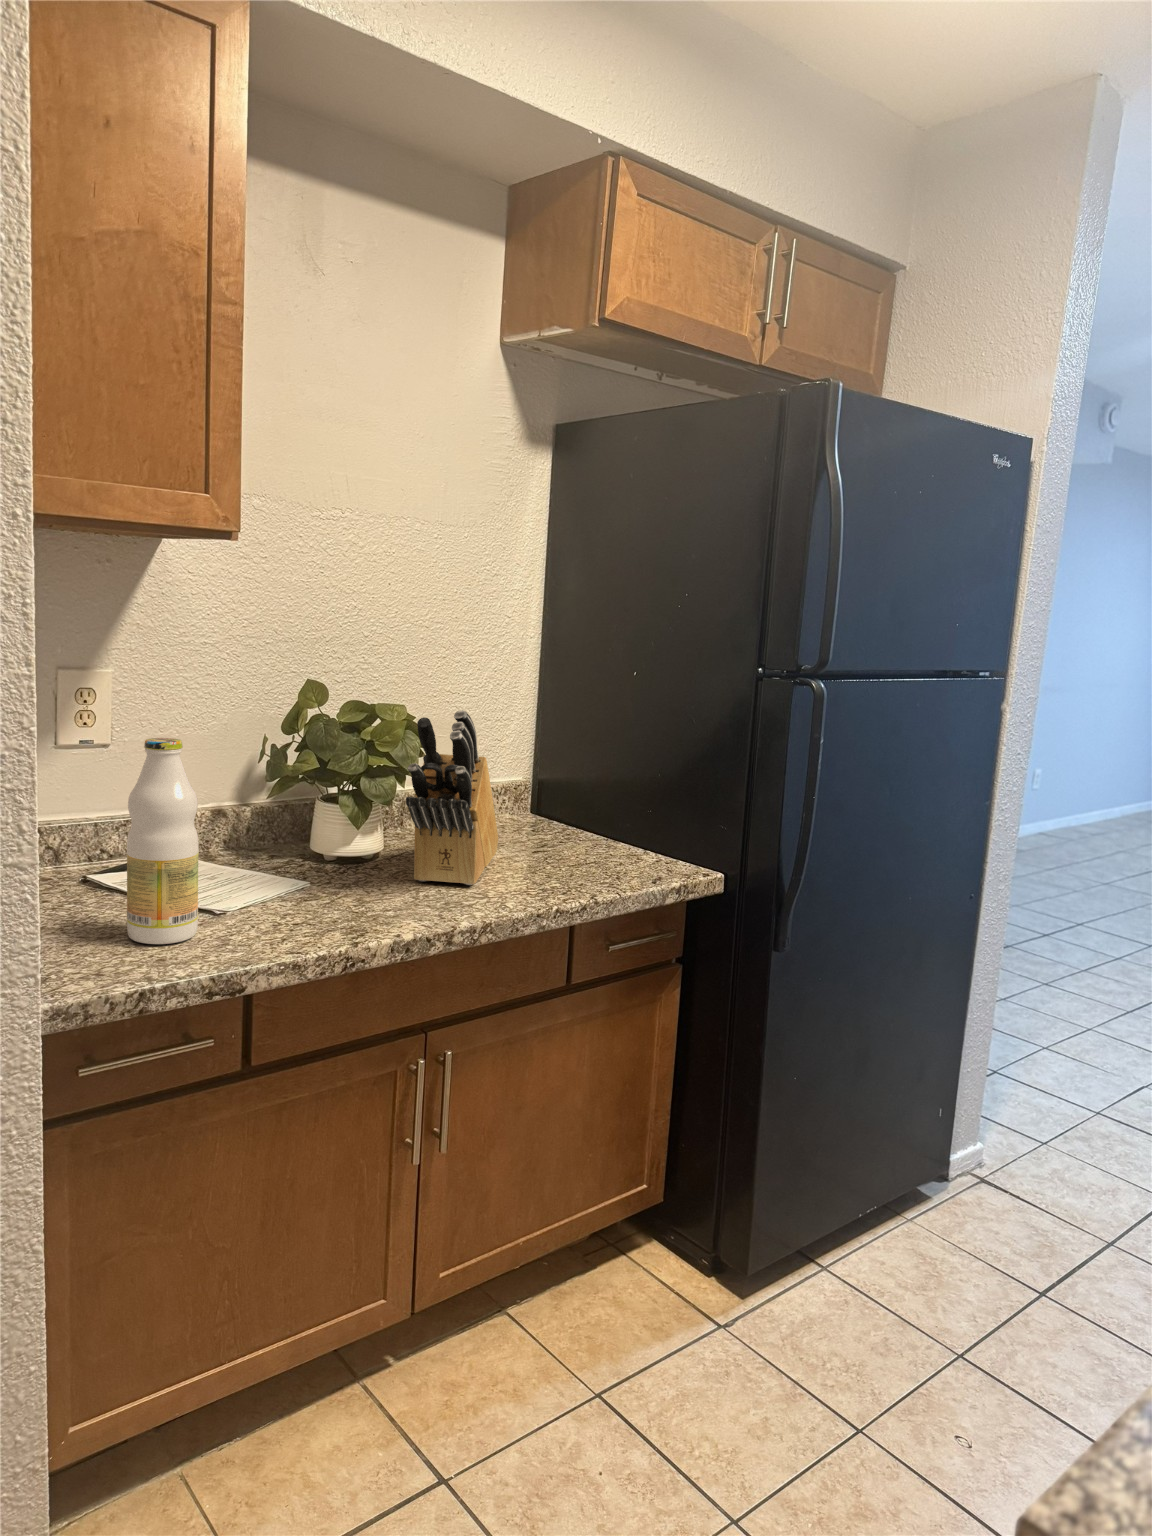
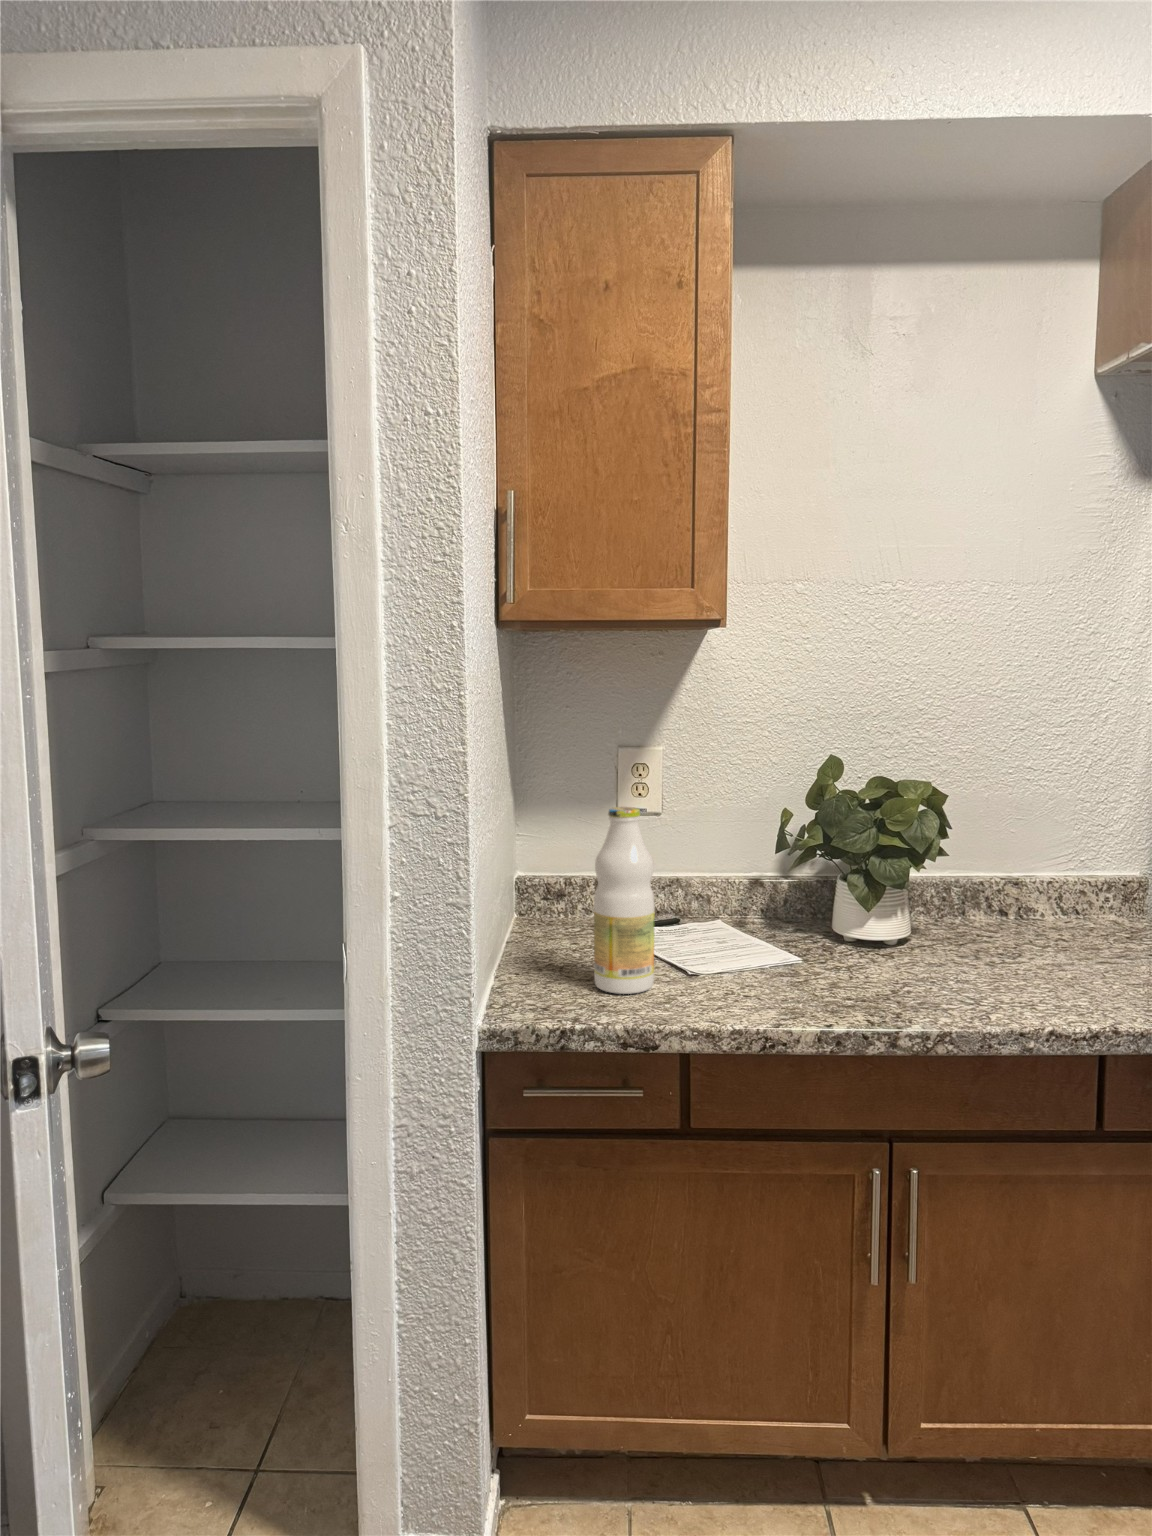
knife block: present [406,710,499,885] -> none [884,789,1048,987]

